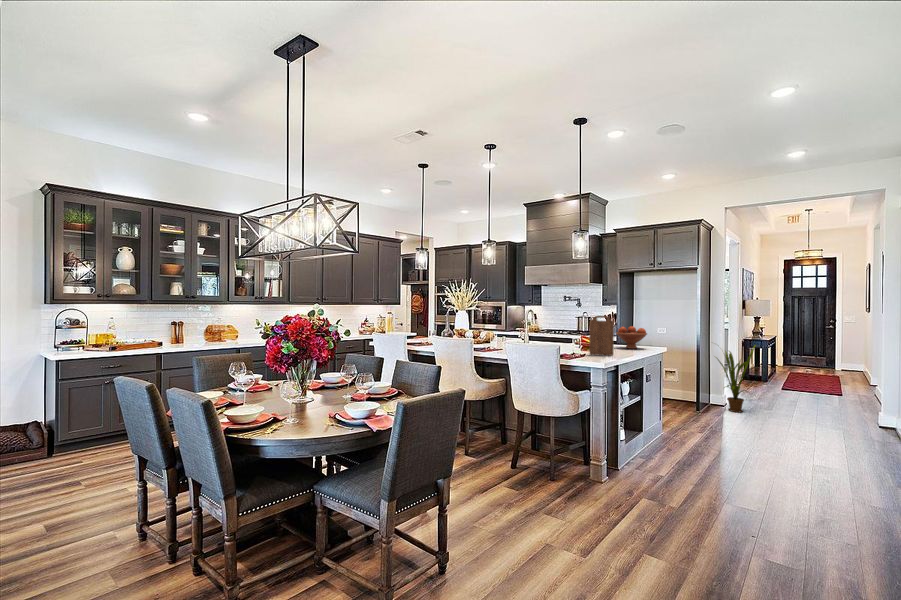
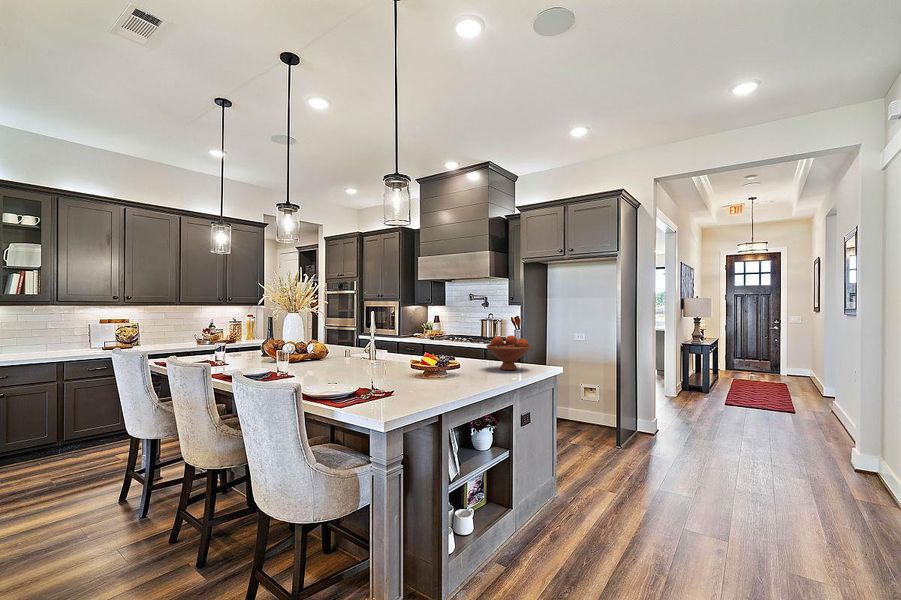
cutting board: present [590,316,614,355] -> none [417,321,454,389]
house plant: present [717,345,756,412] -> none [636,352,695,445]

